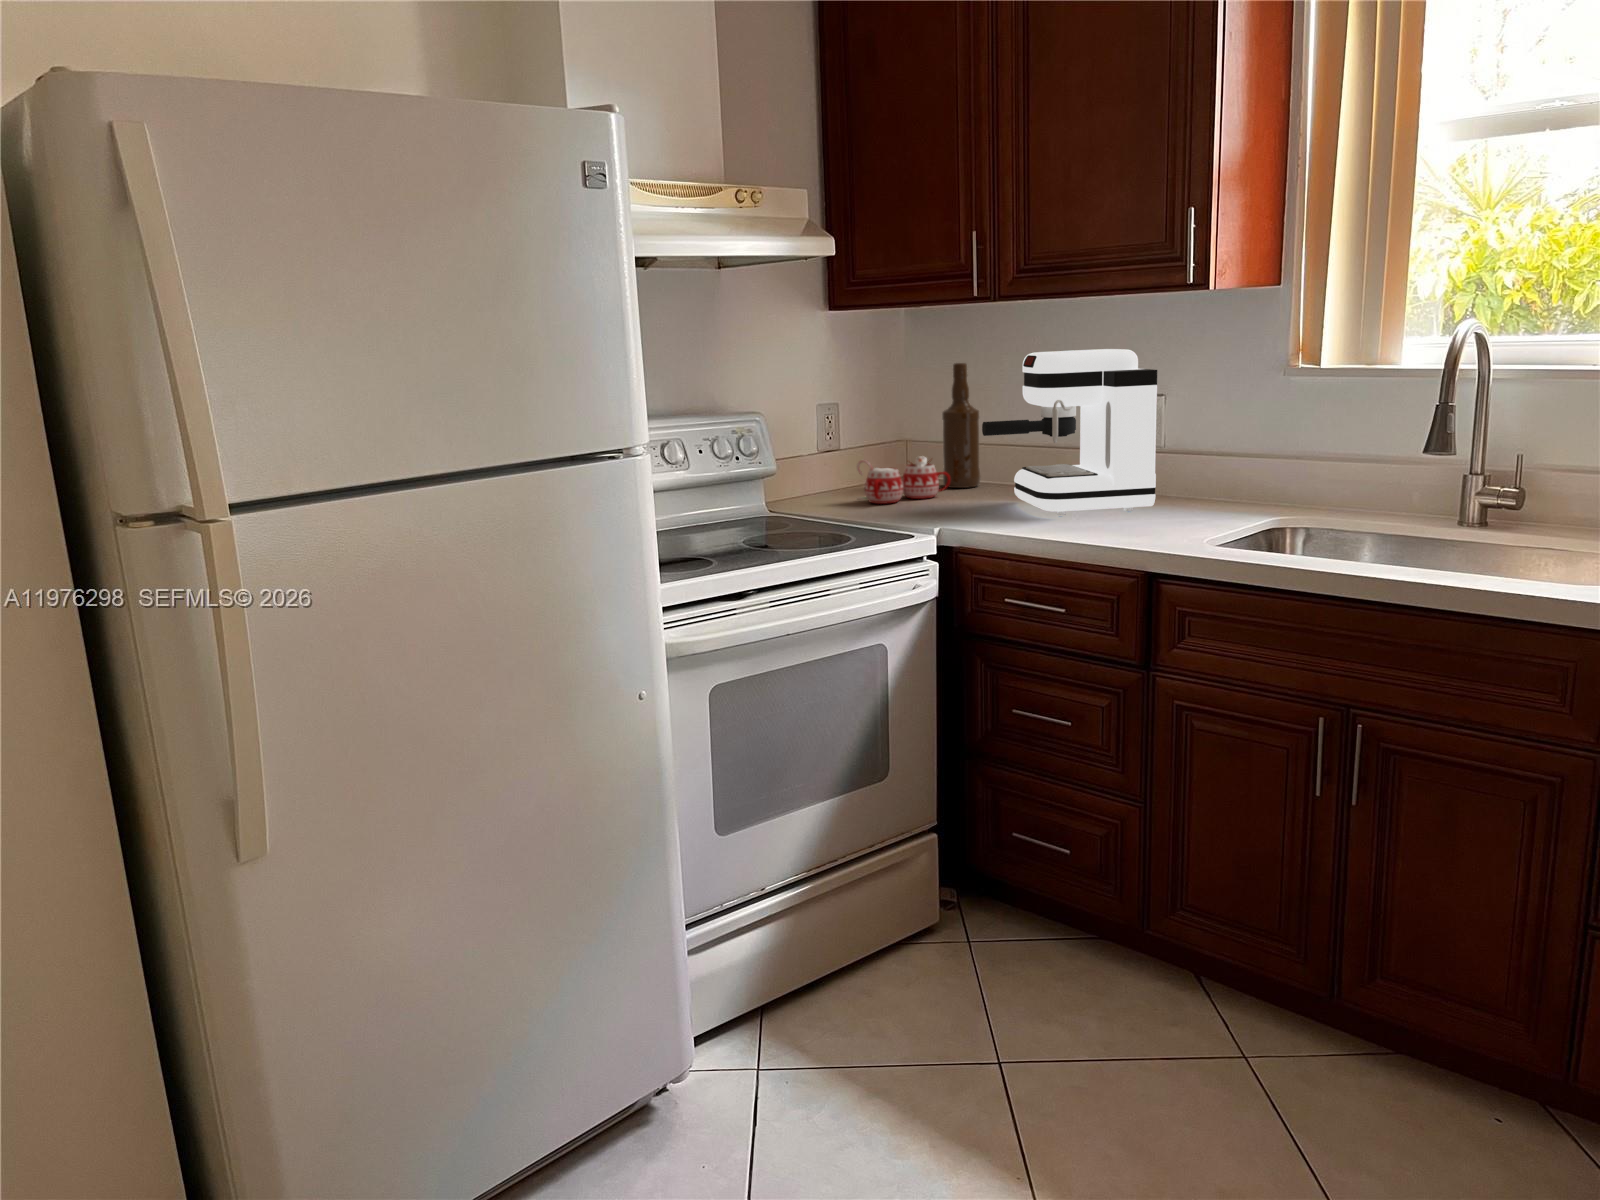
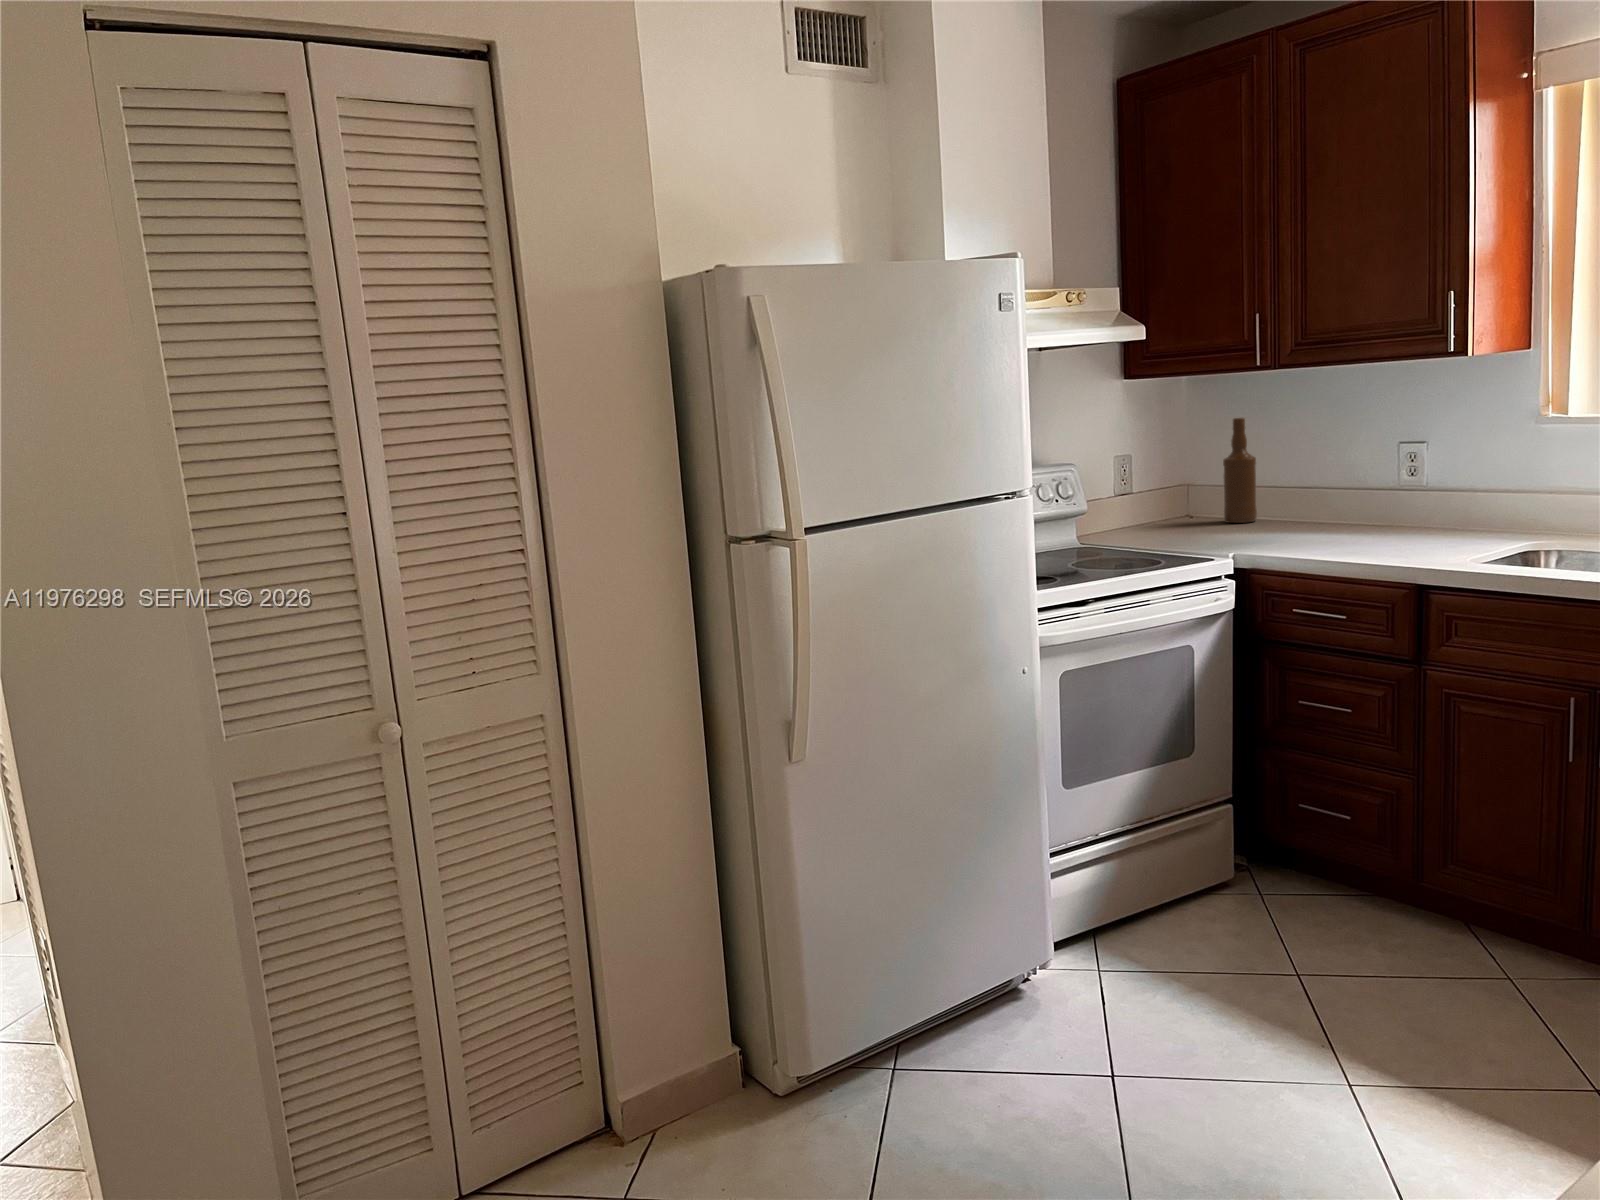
coffee maker: present [982,349,1157,515] -> none [1265,404,1421,542]
mug: present [857,456,950,504] -> none [1152,497,1233,536]

